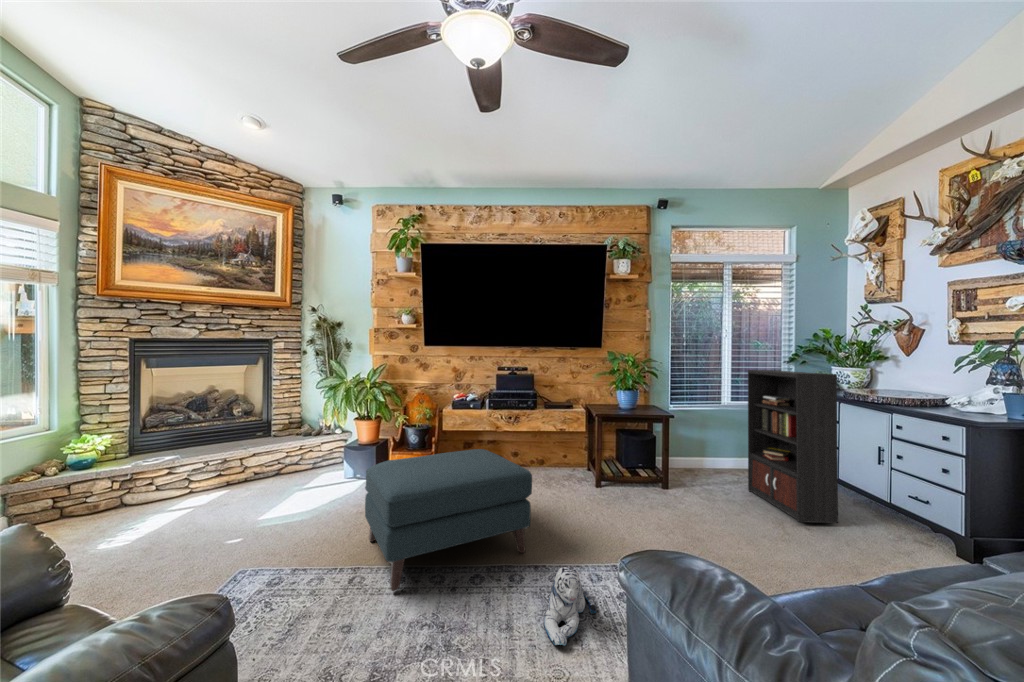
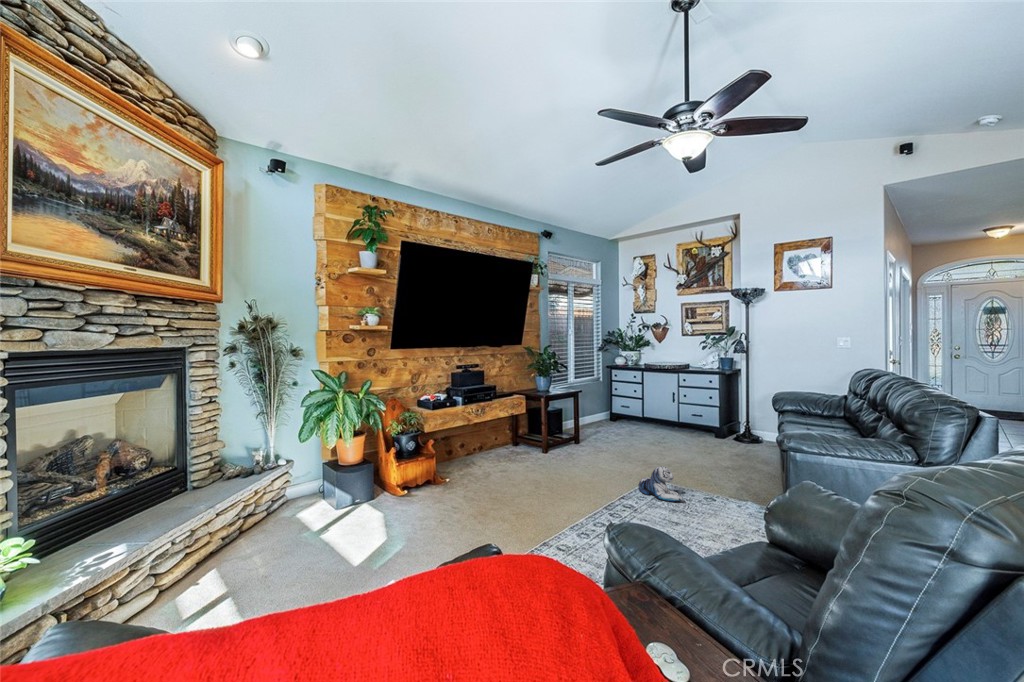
bookcase: present [748,370,894,539] -> none [606,354,683,438]
ottoman: present [365,449,532,591] -> none [496,428,593,522]

